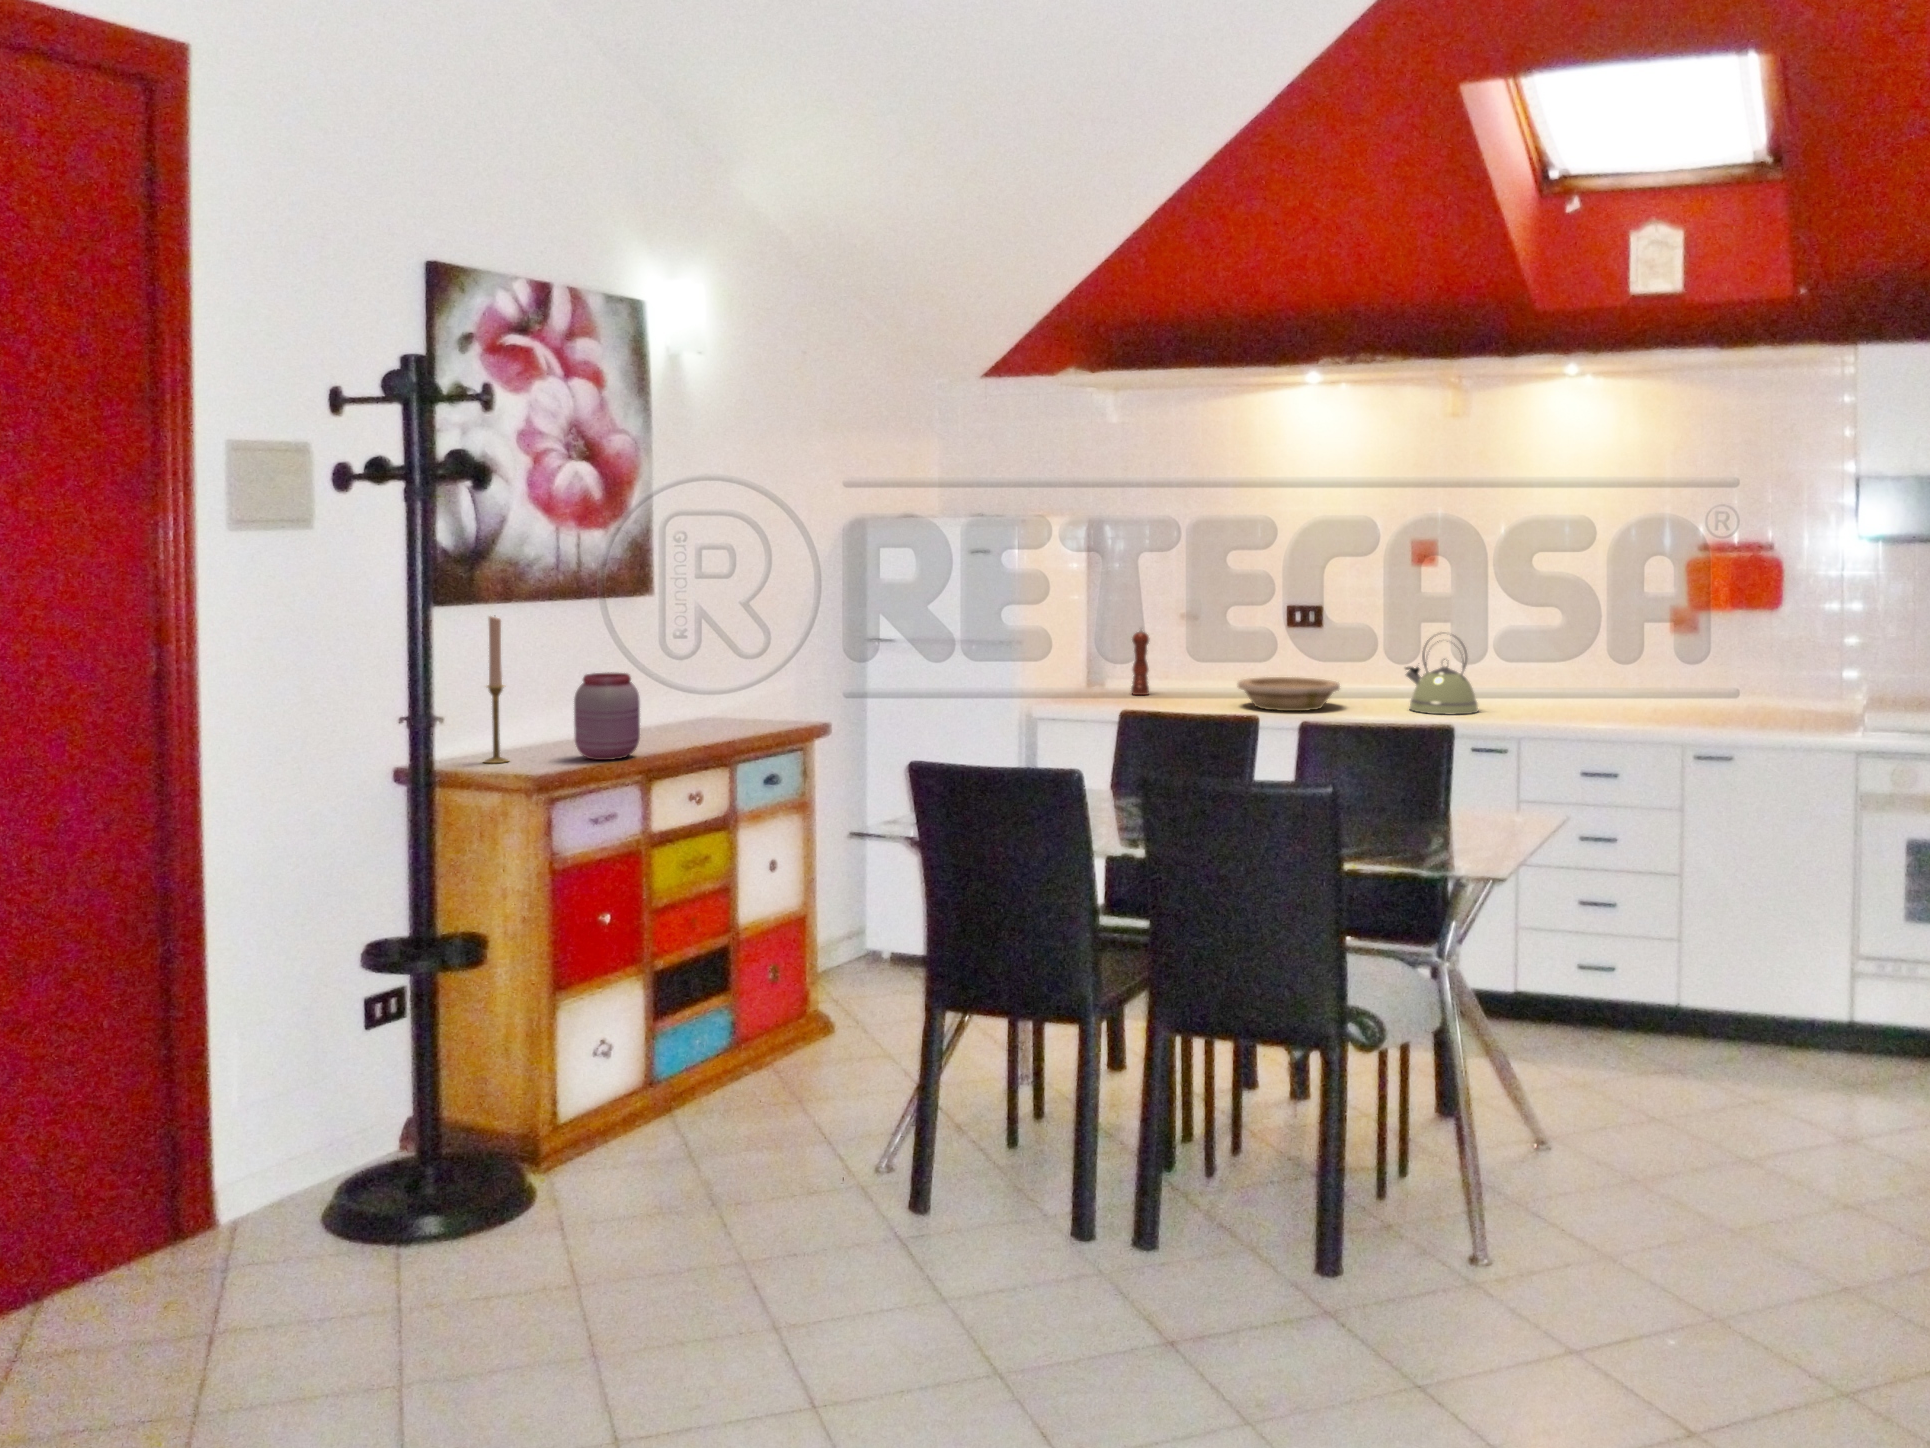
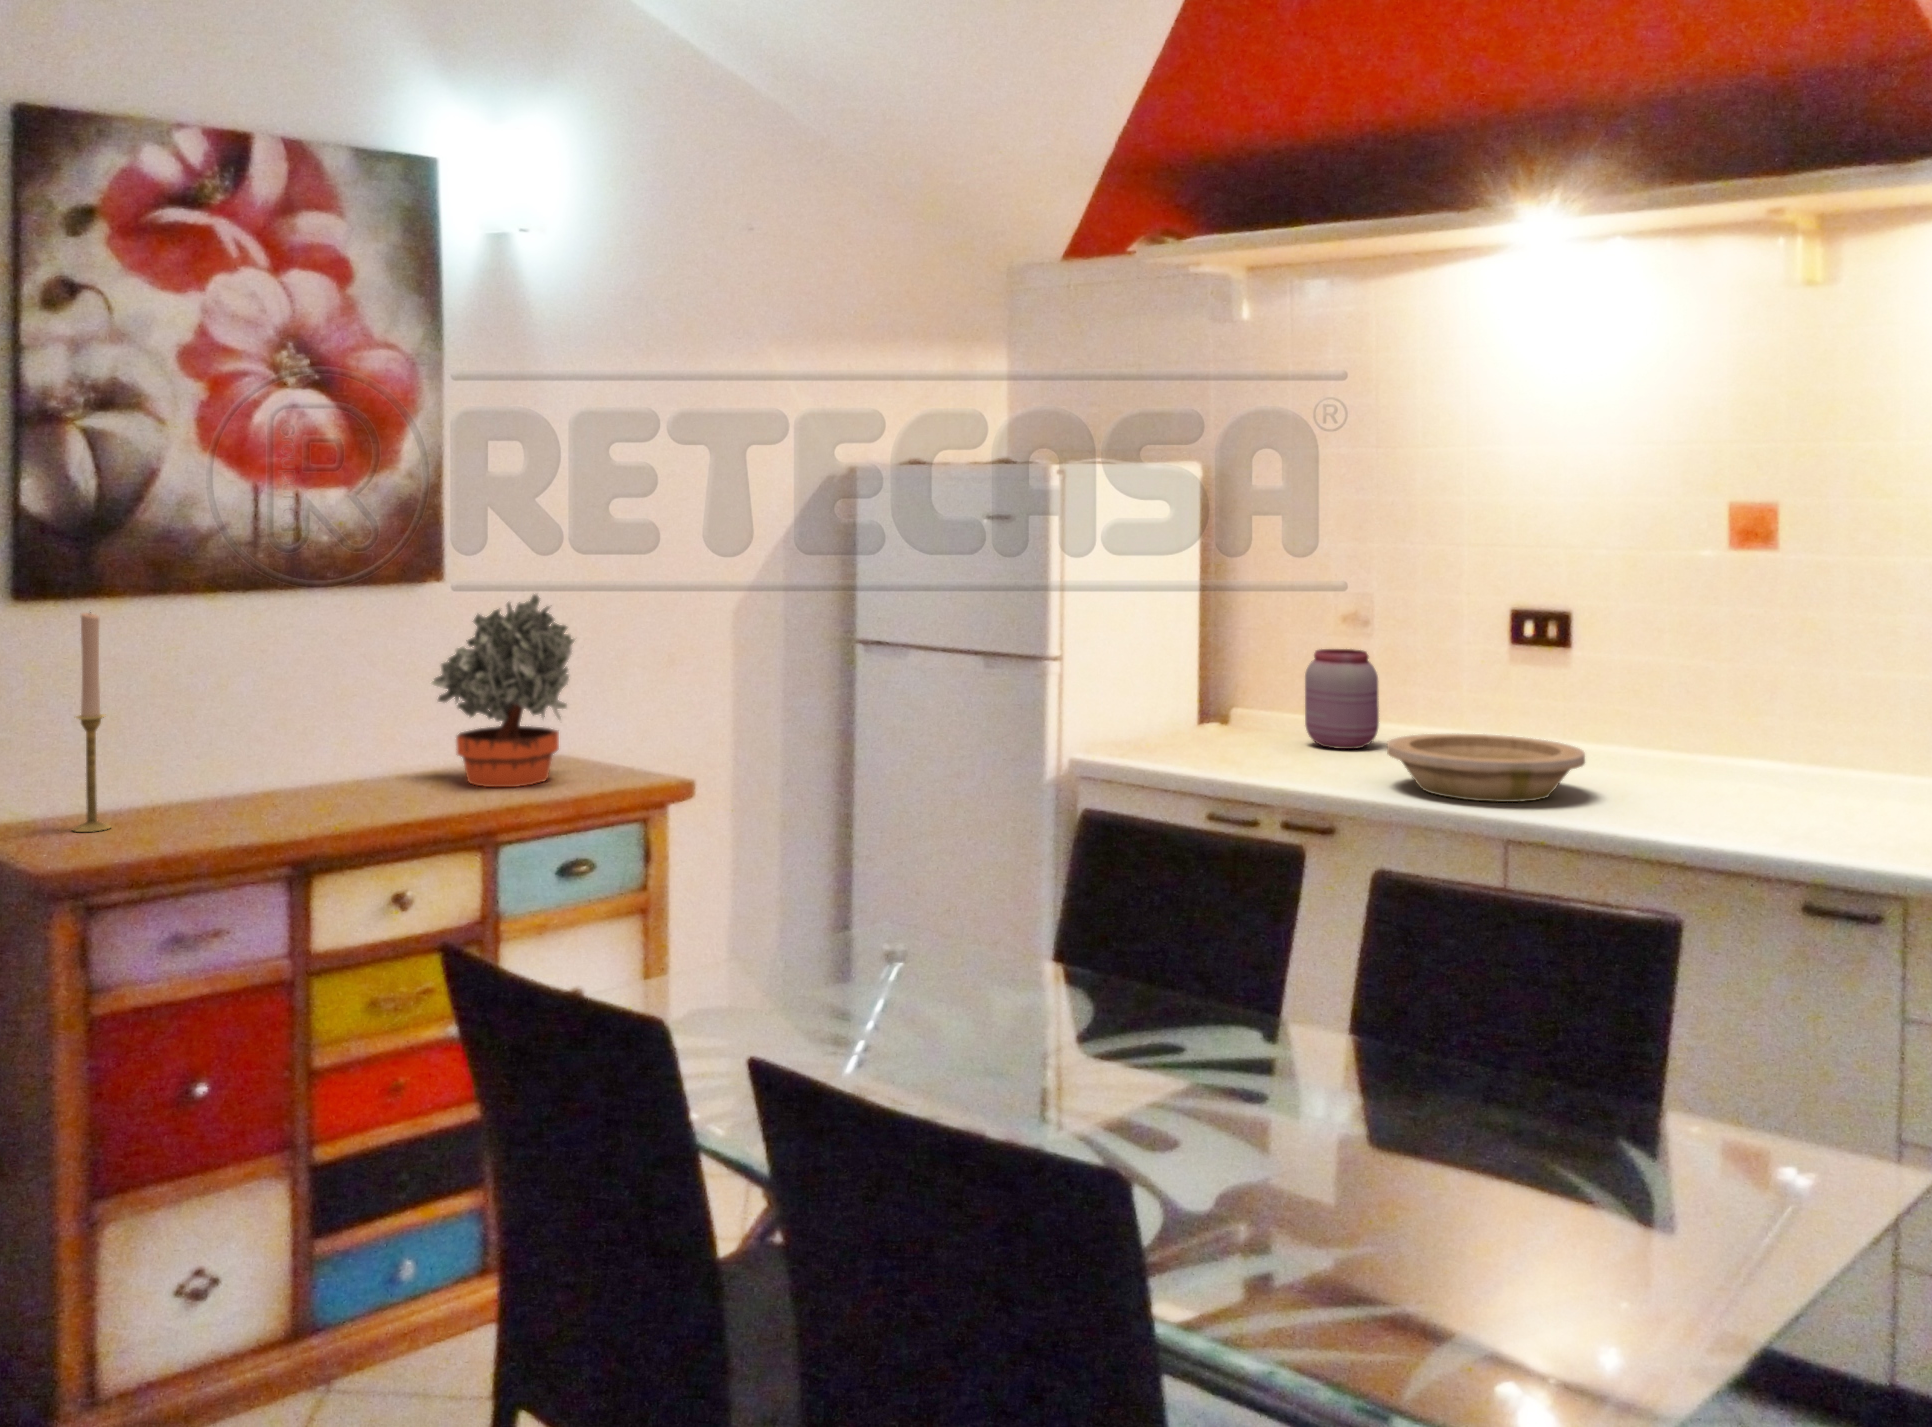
potted plant: none [657,601,771,730] -> present [432,594,574,787]
pepper mill: present [1131,628,1149,695] -> none [1229,640,1259,752]
kettle: present [1405,633,1478,714] -> none [1721,666,1886,831]
jar: present [574,673,640,760] -> present [1305,649,1379,749]

